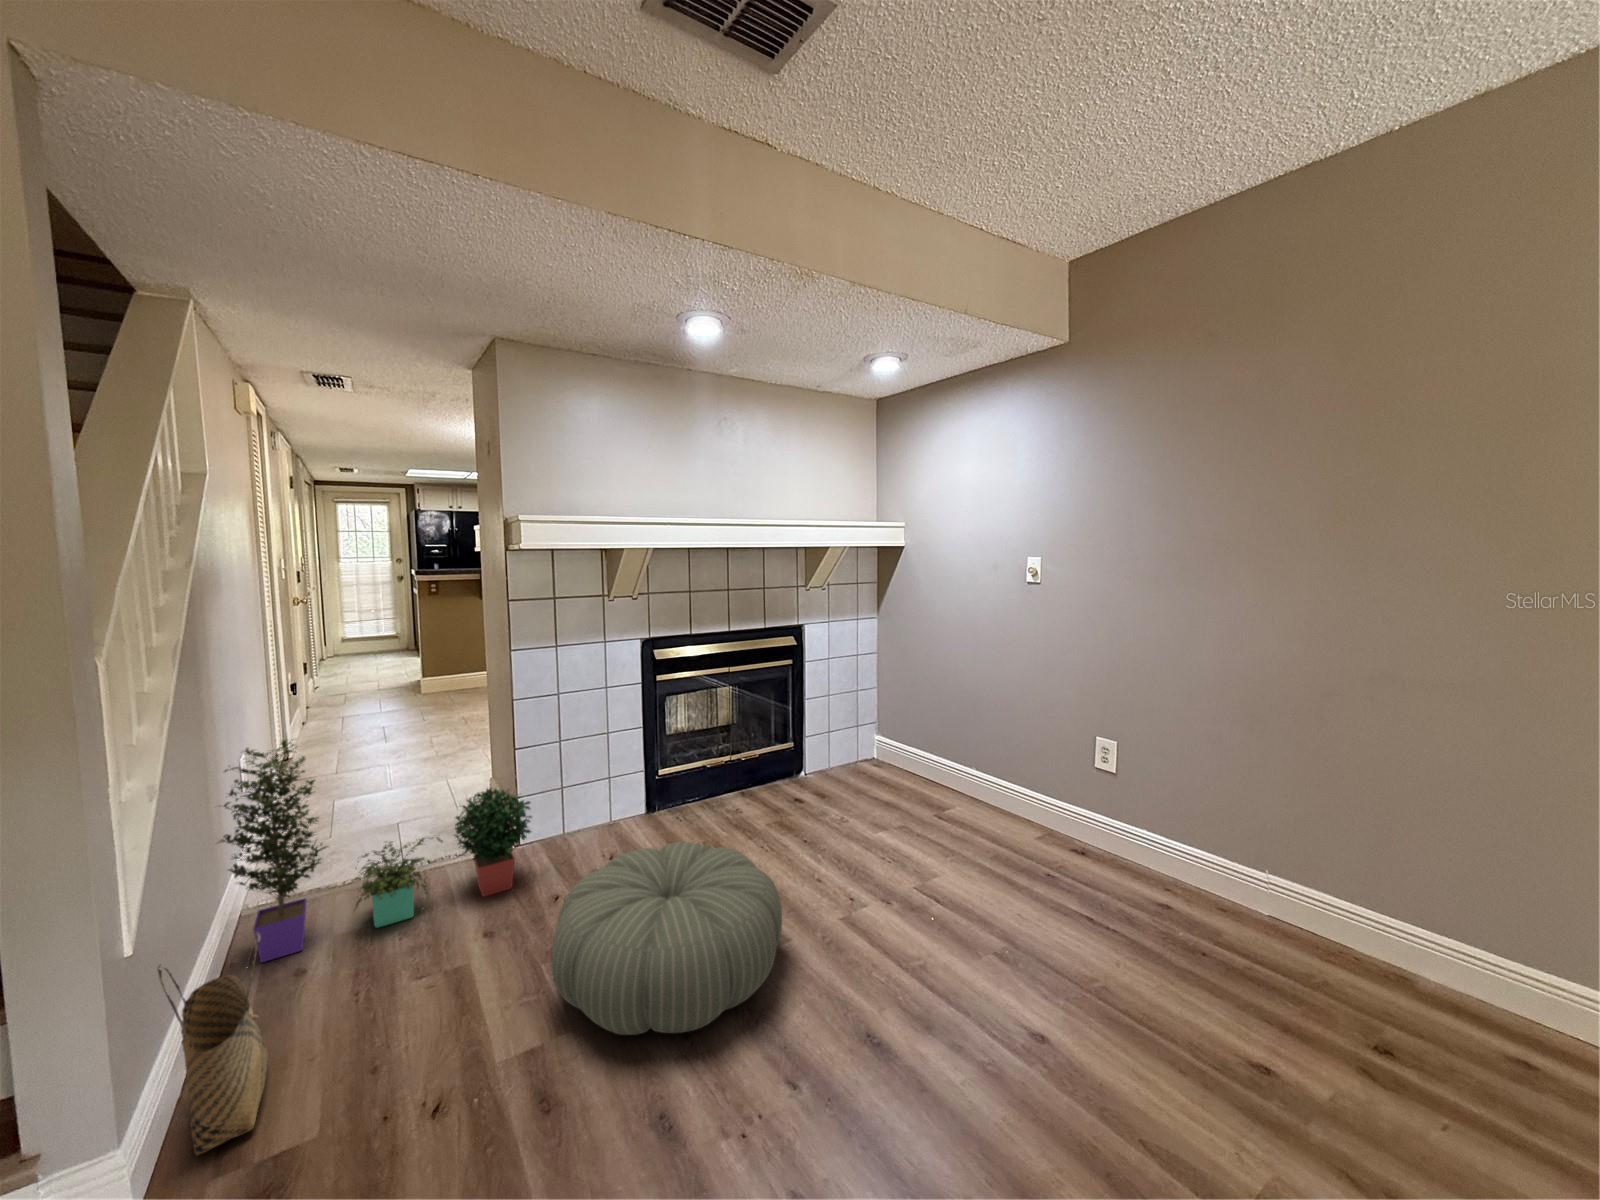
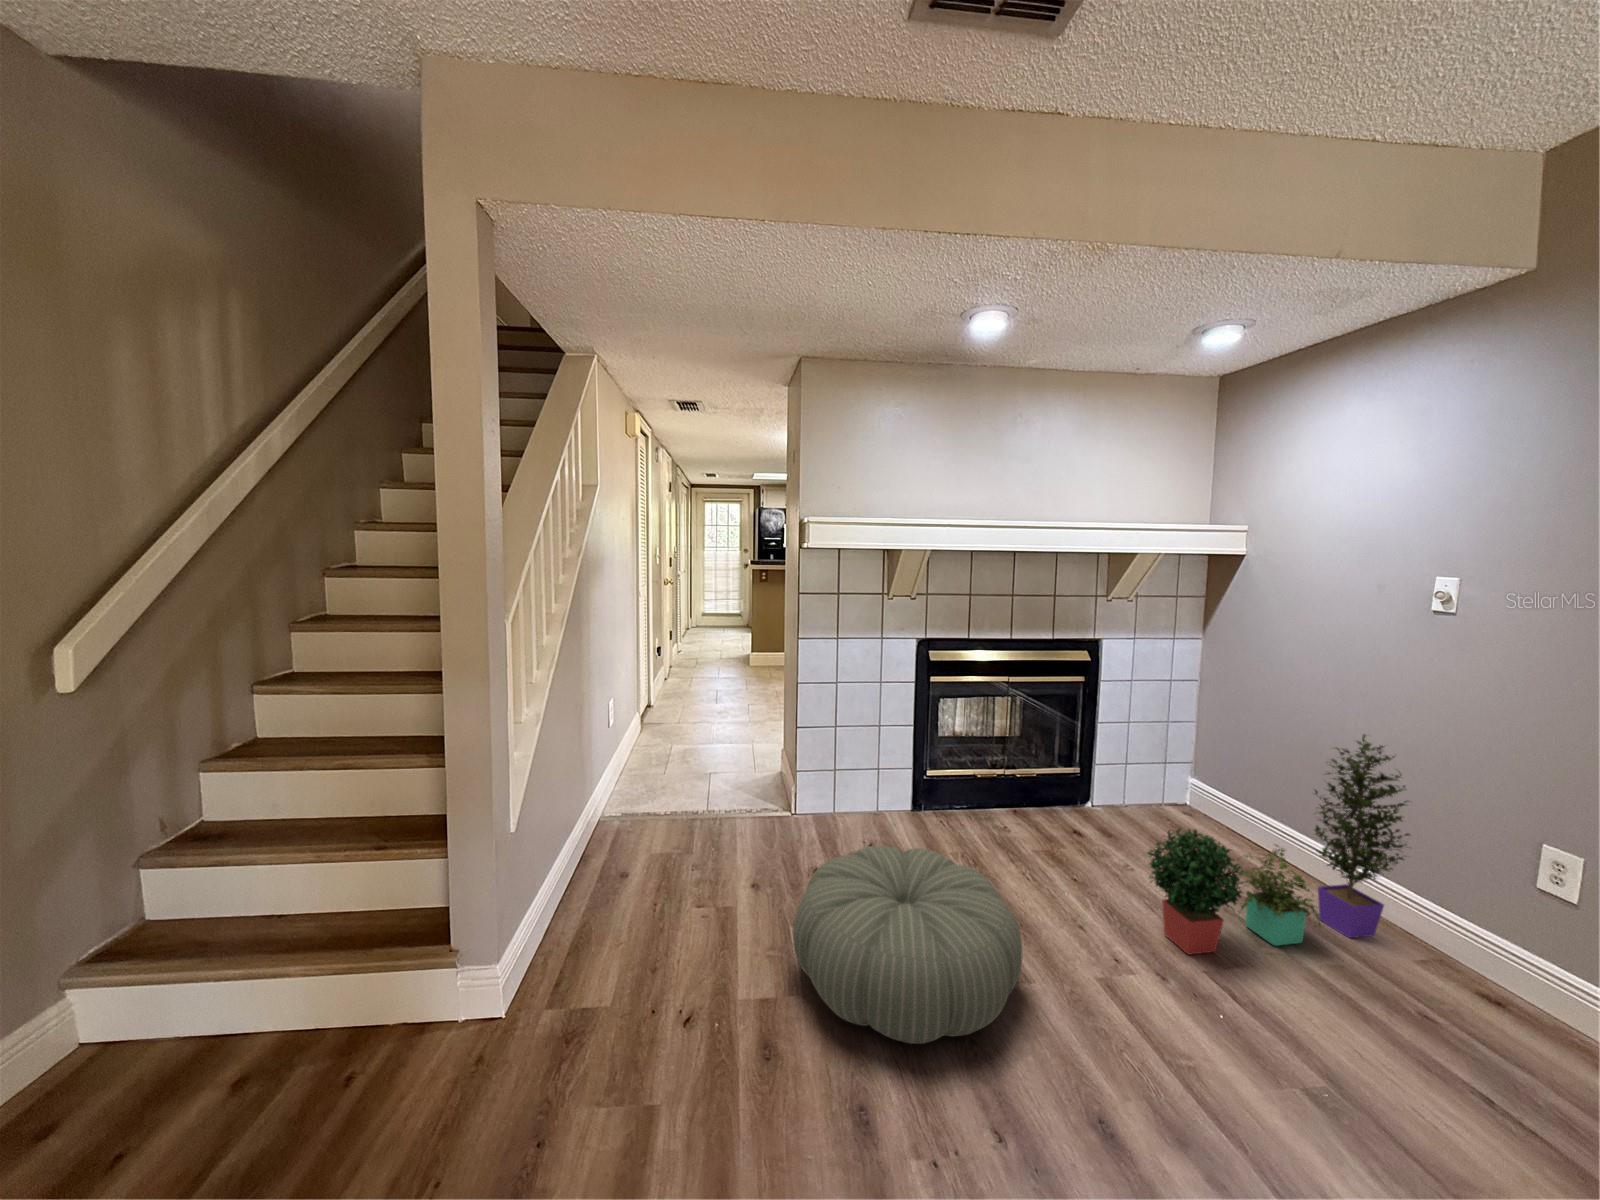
potted plant: present [219,740,532,962] -> present [1147,734,1410,954]
woven basket: present [158,933,268,1155] -> none [539,838,600,986]

